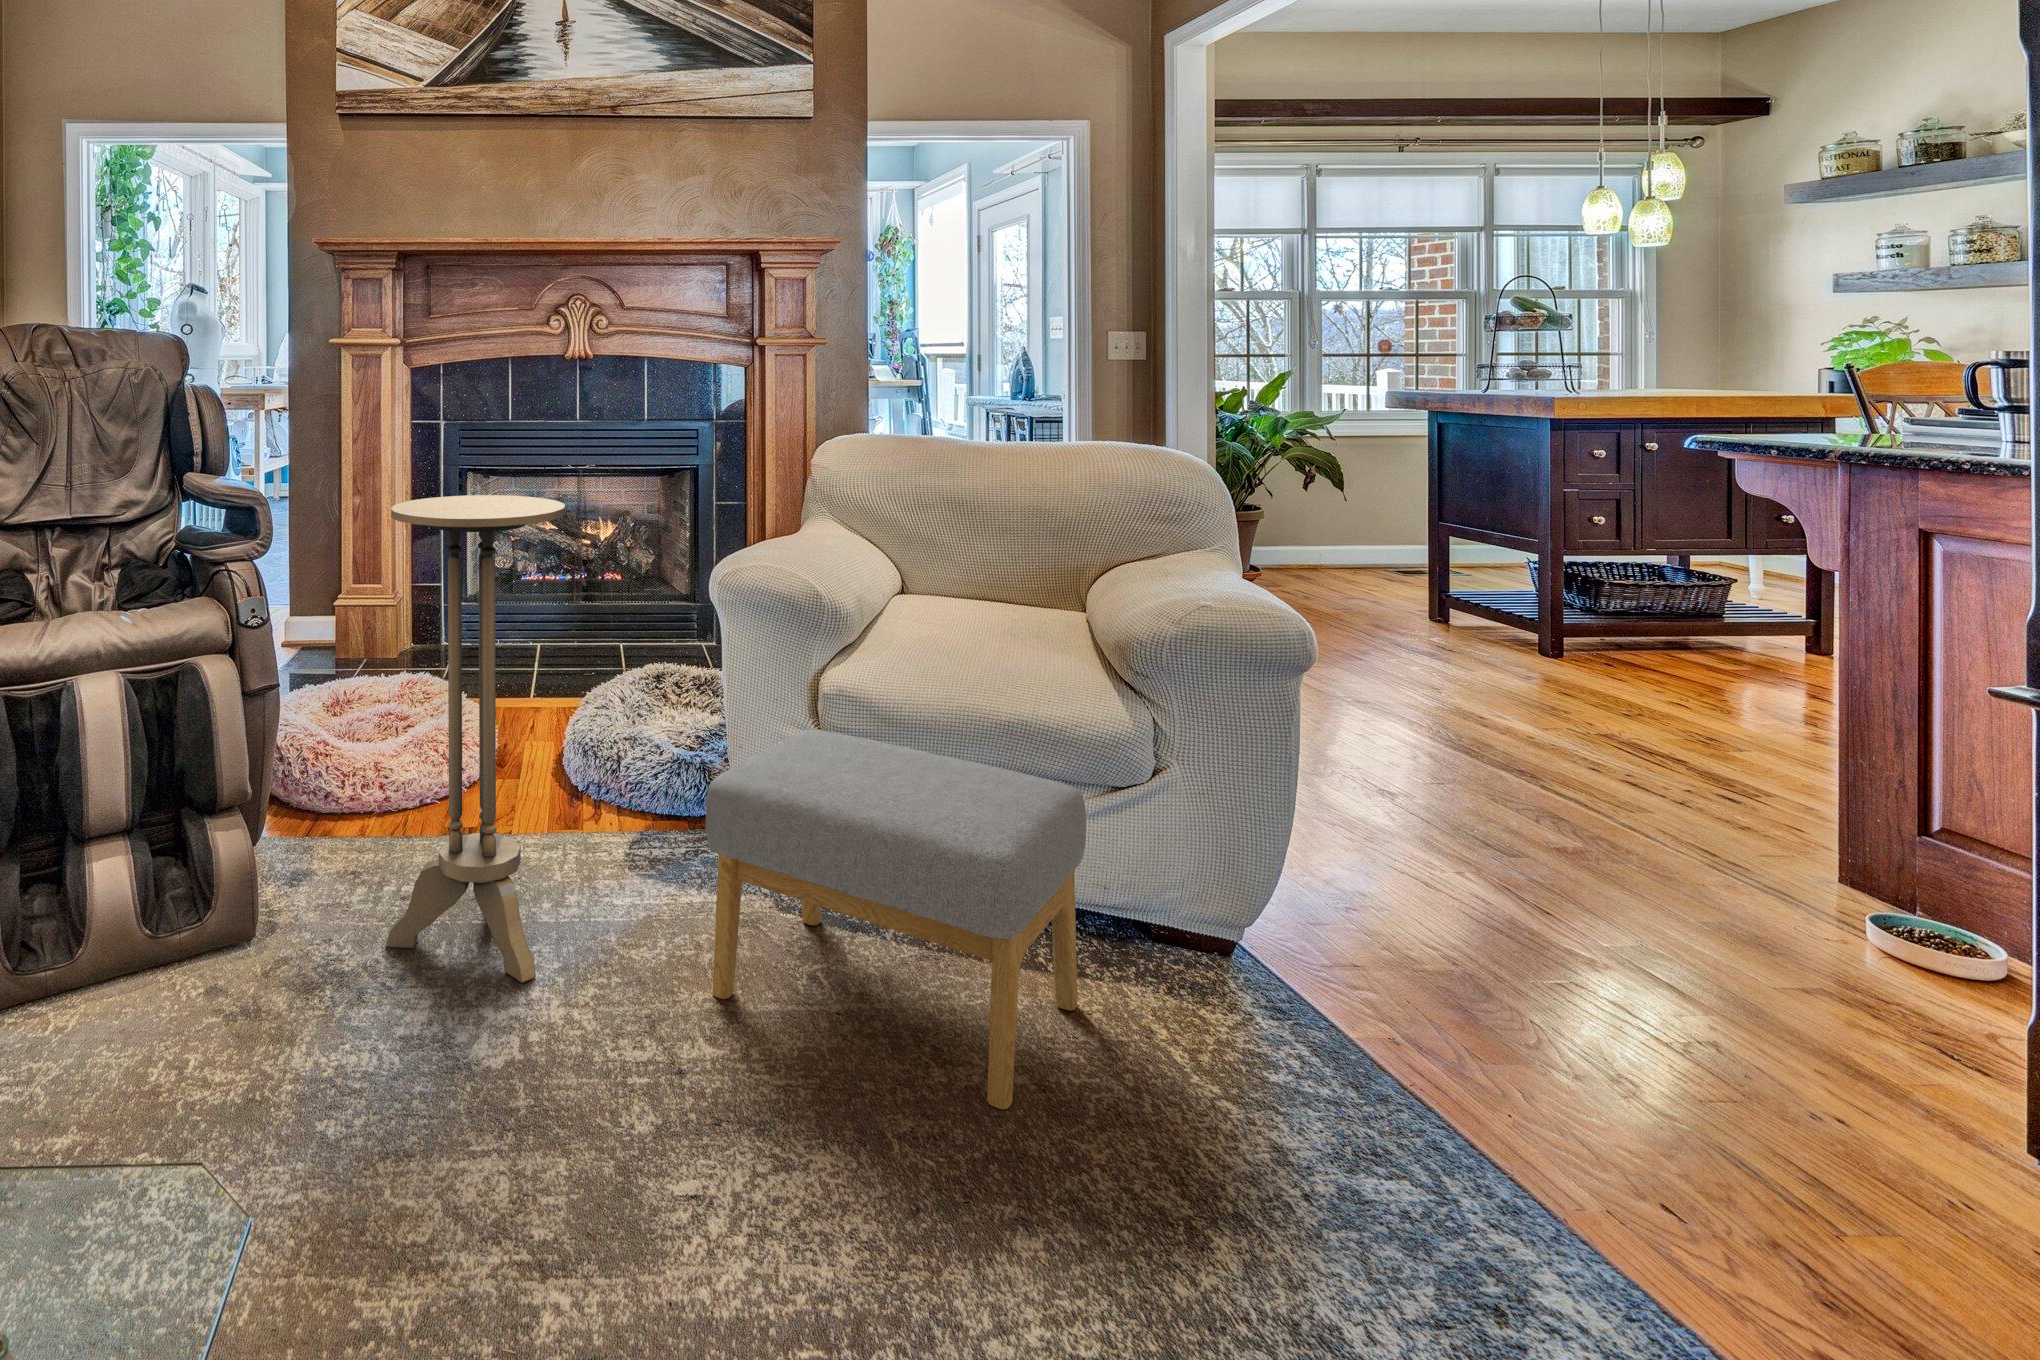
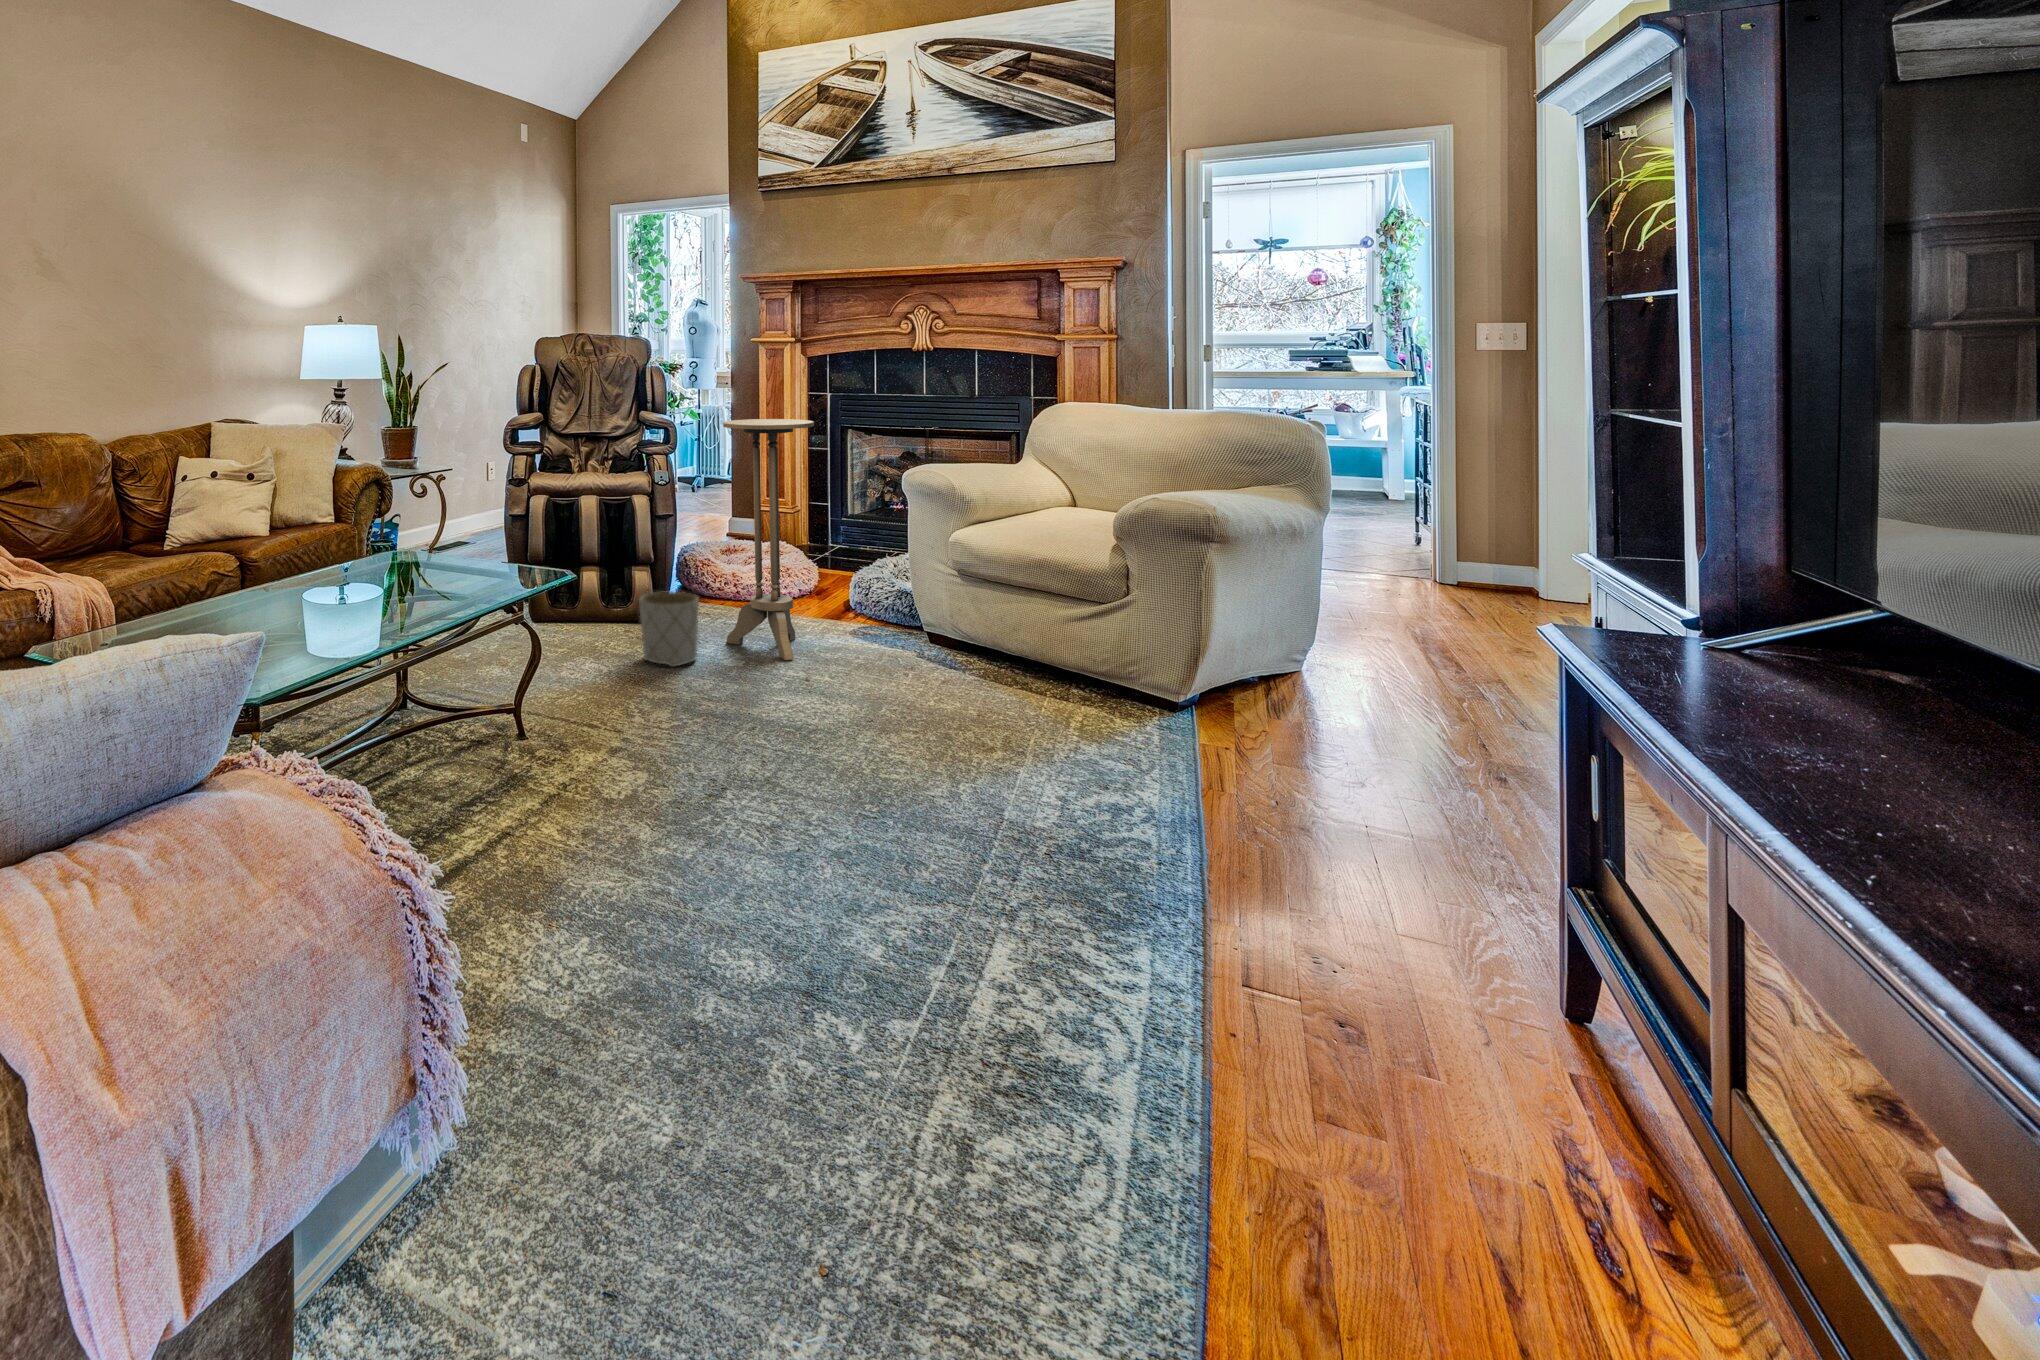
footstool: present [706,729,1086,1109] -> none [875,555,1090,723]
planter: none [224,877,358,1070] -> present [639,591,699,667]

